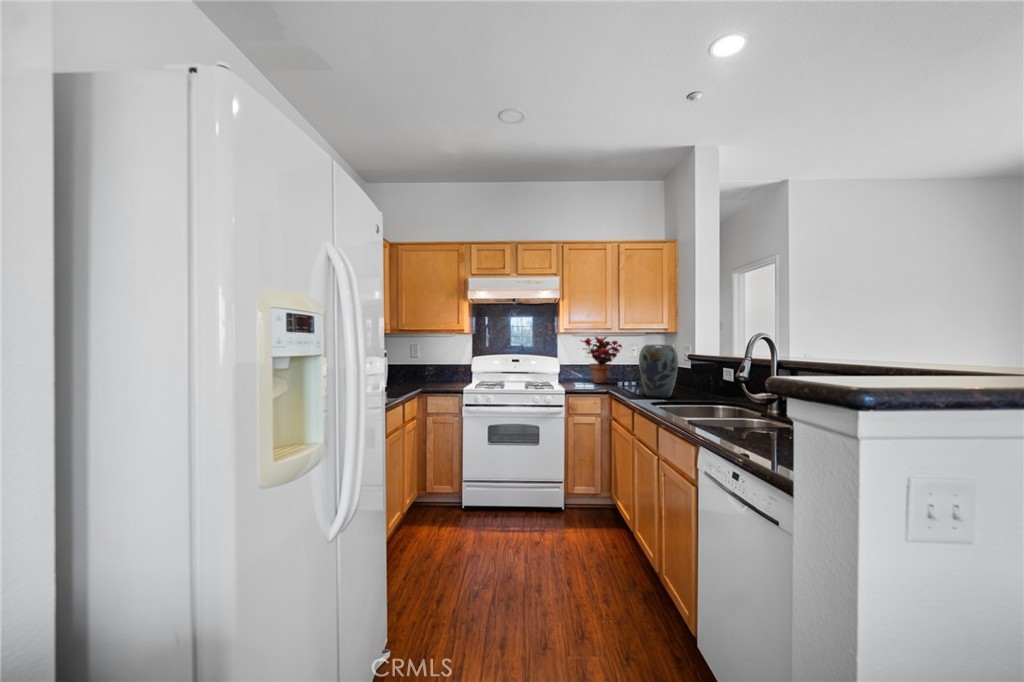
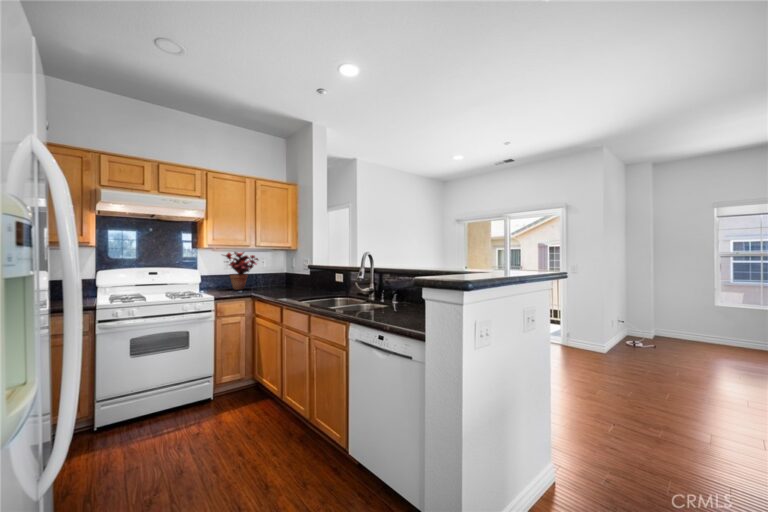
vase: present [639,345,678,398] -> none [278,259,306,297]

